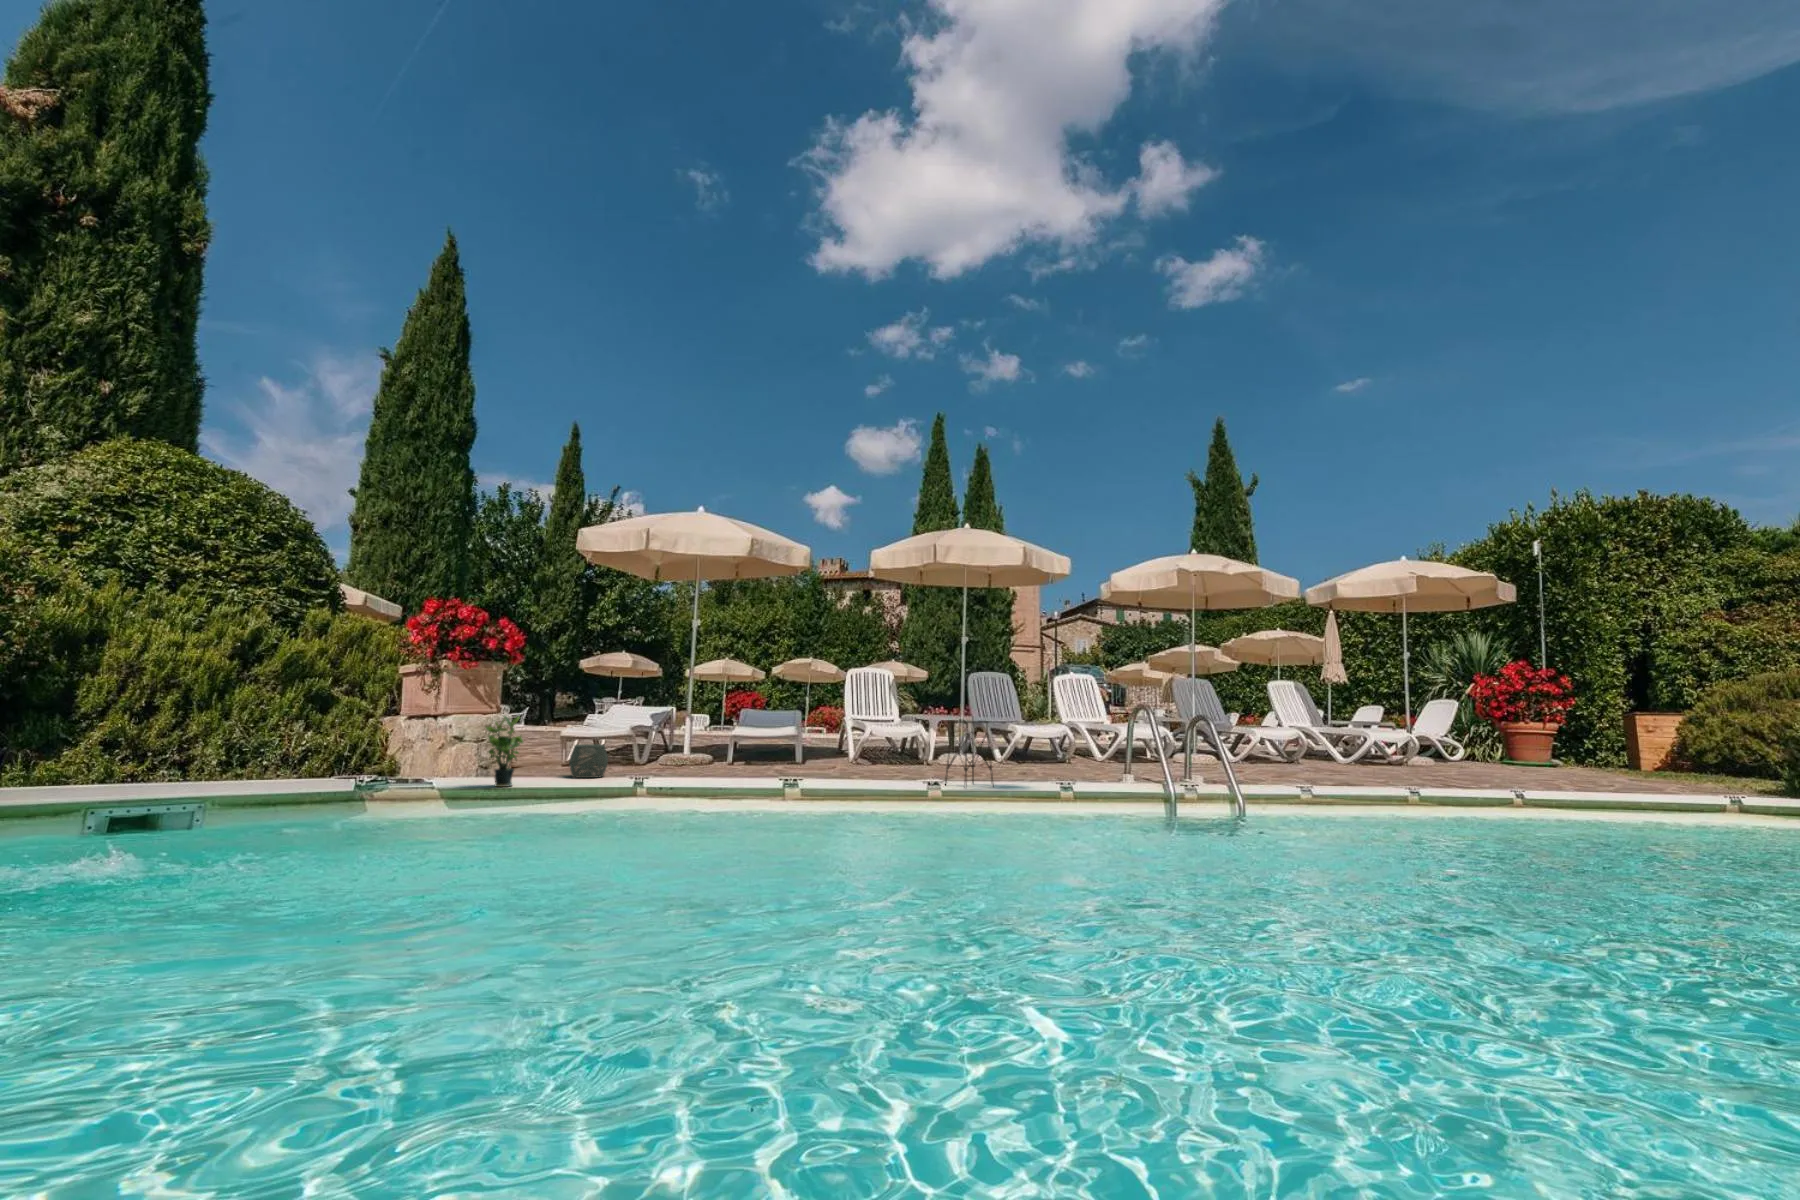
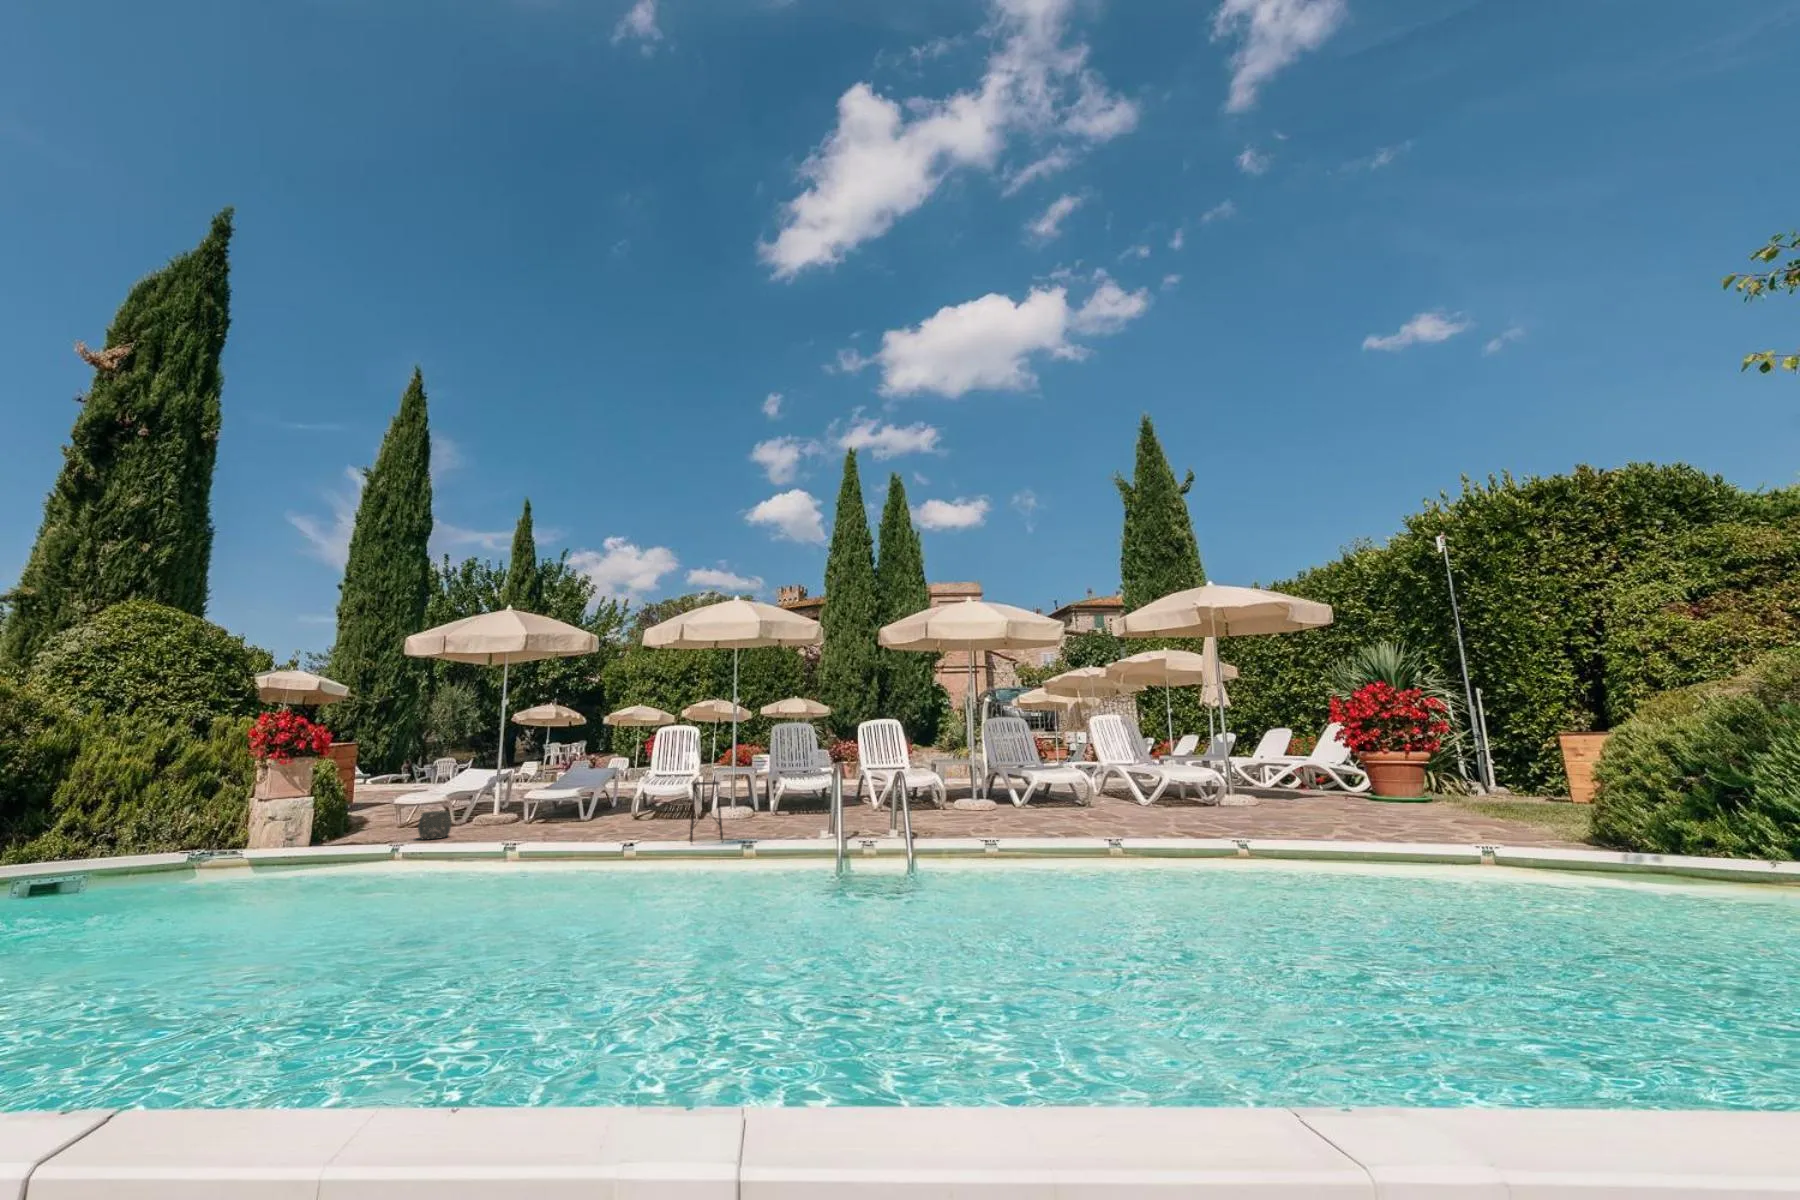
potted plant: present [486,716,523,787] -> none [324,793,359,851]

